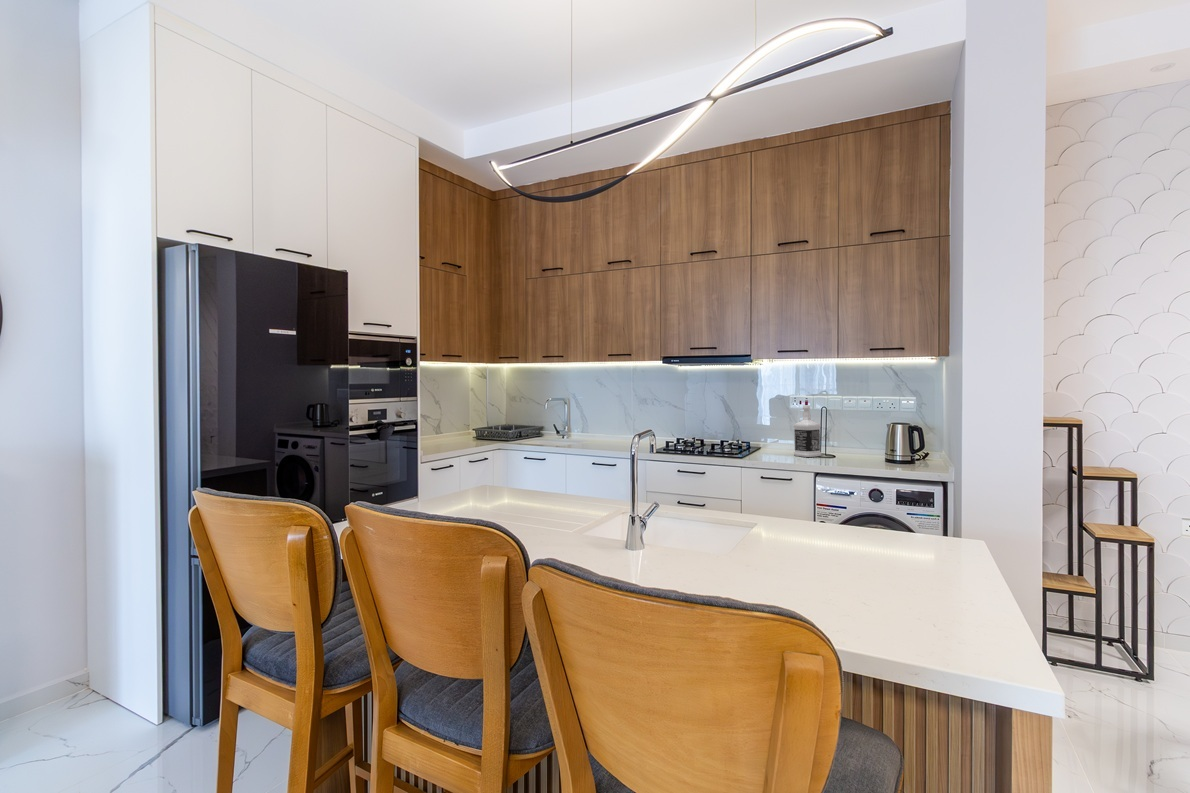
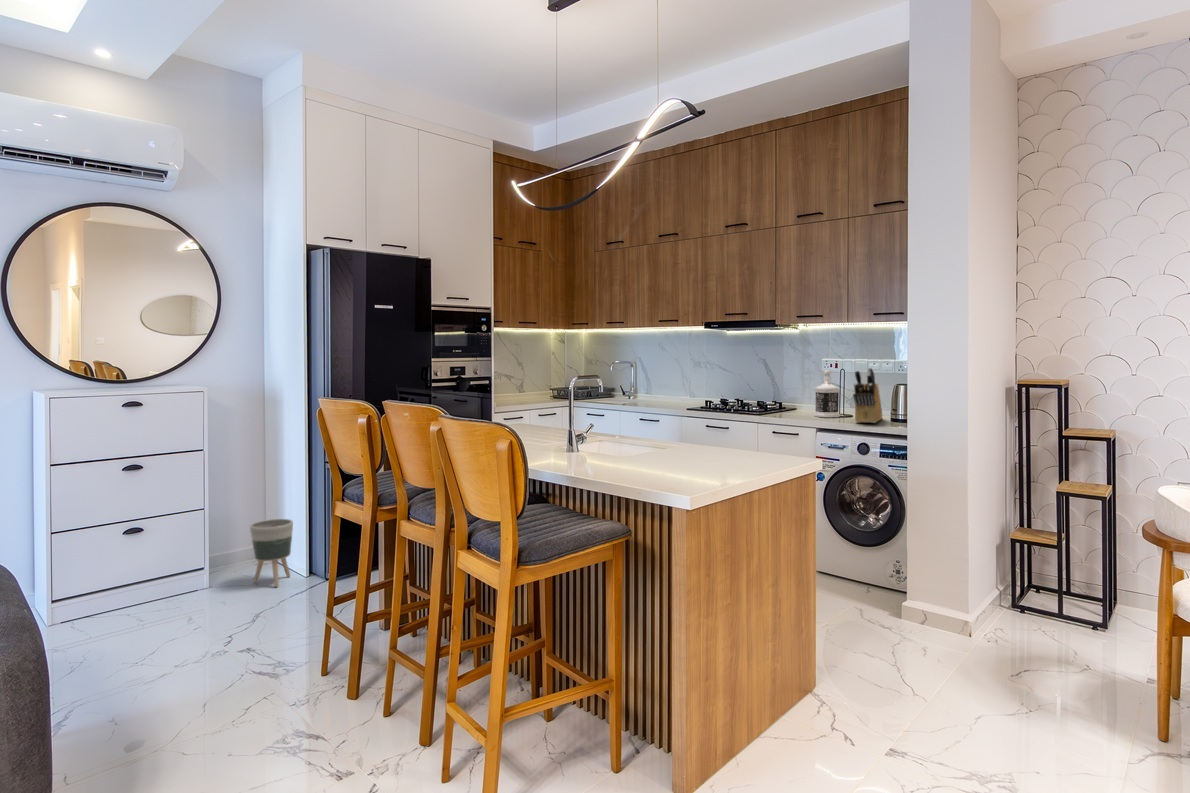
knife block: none [846,402,878,463] -> present [853,368,882,423]
planter: none [49,644,129,760] -> present [250,519,293,587]

